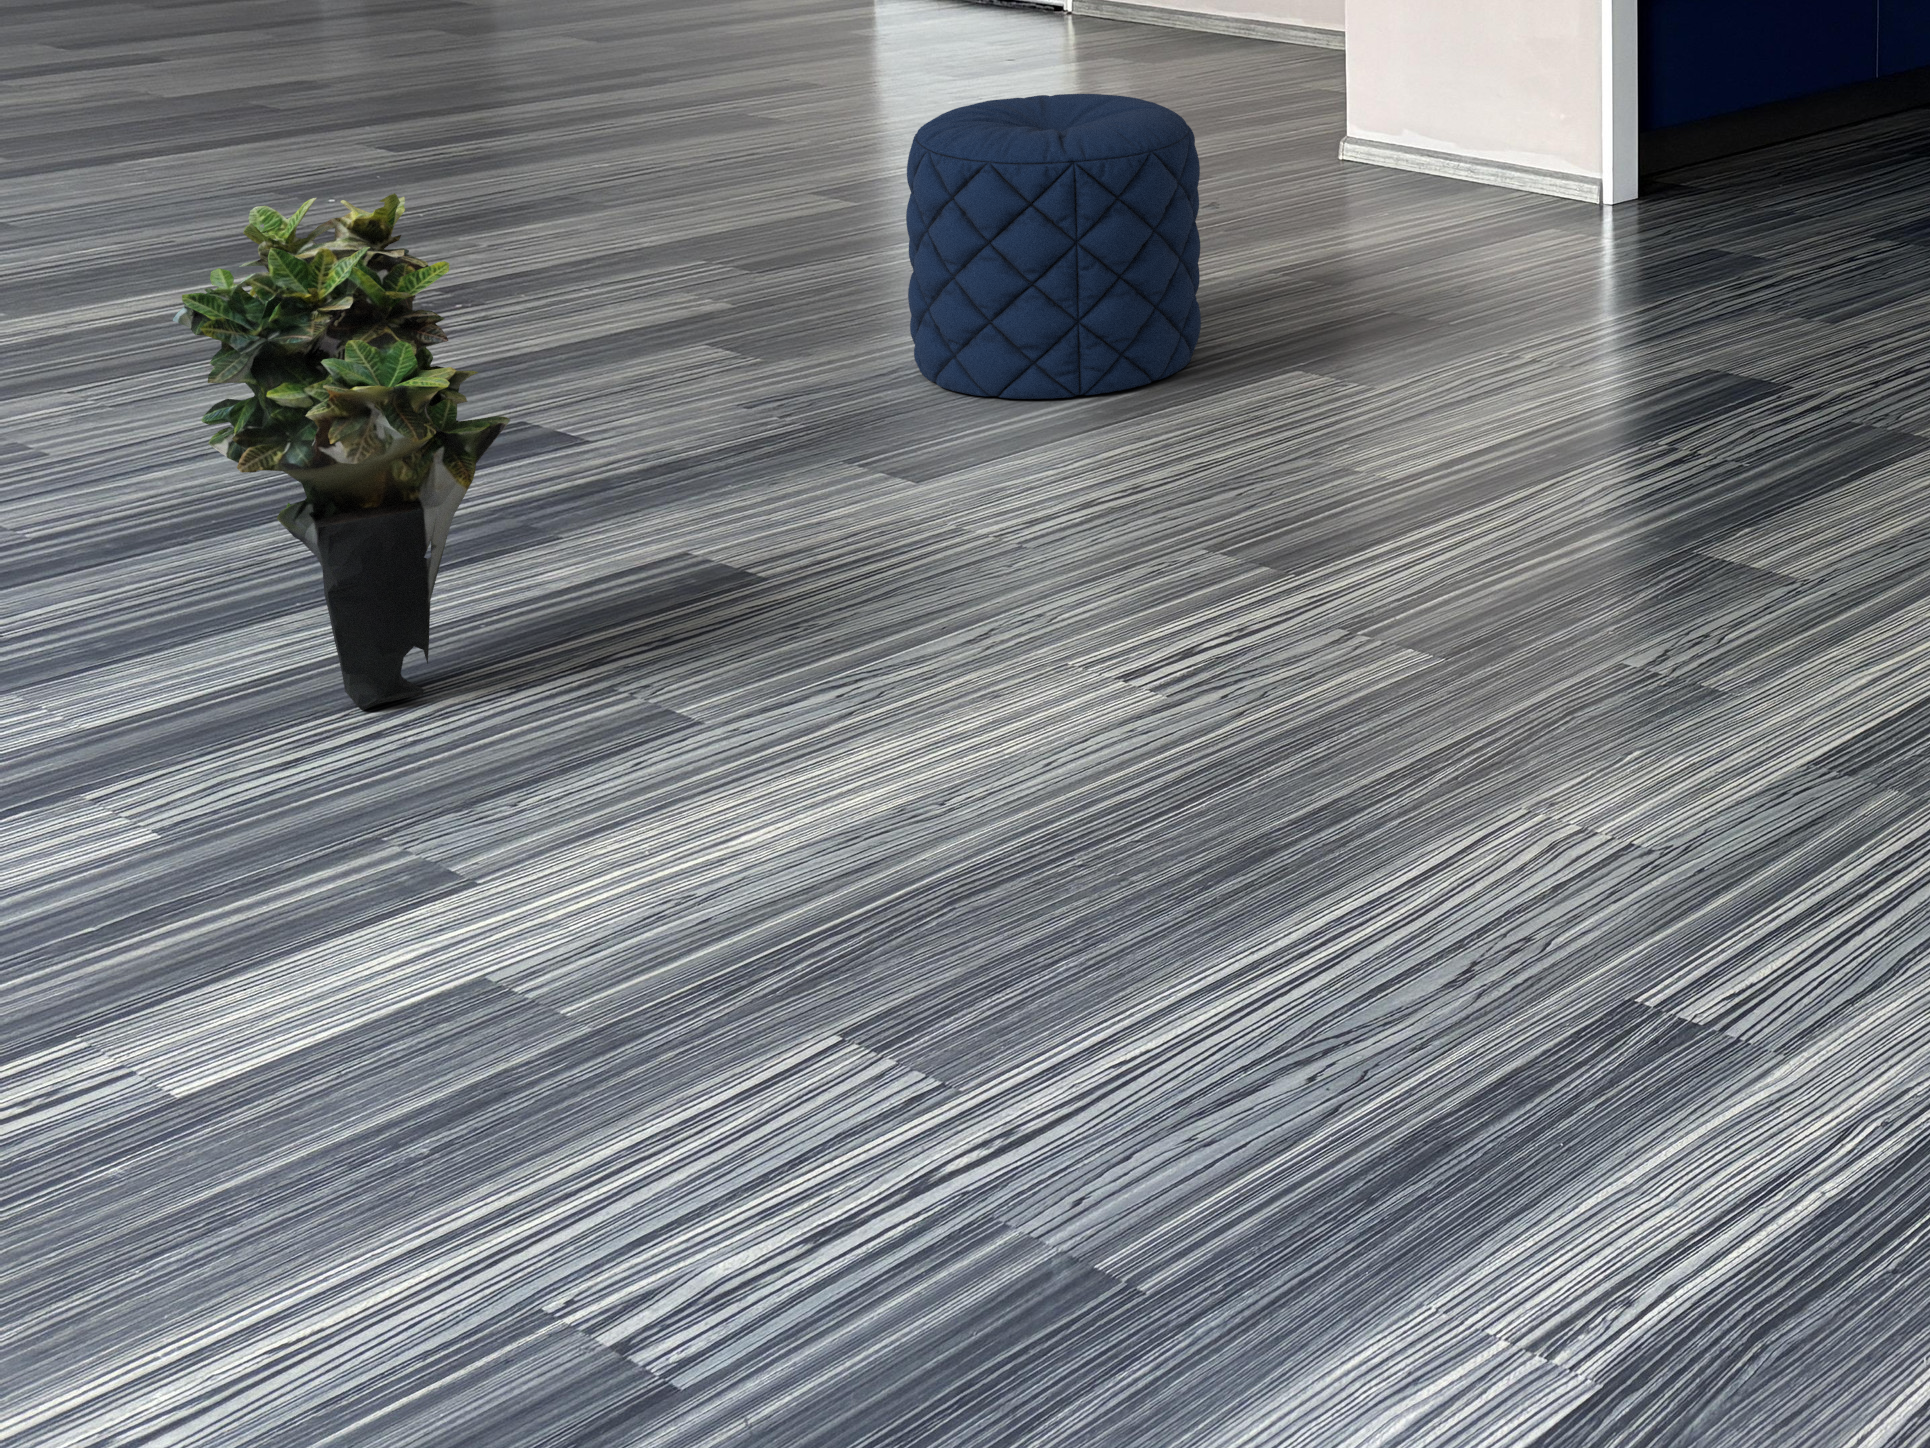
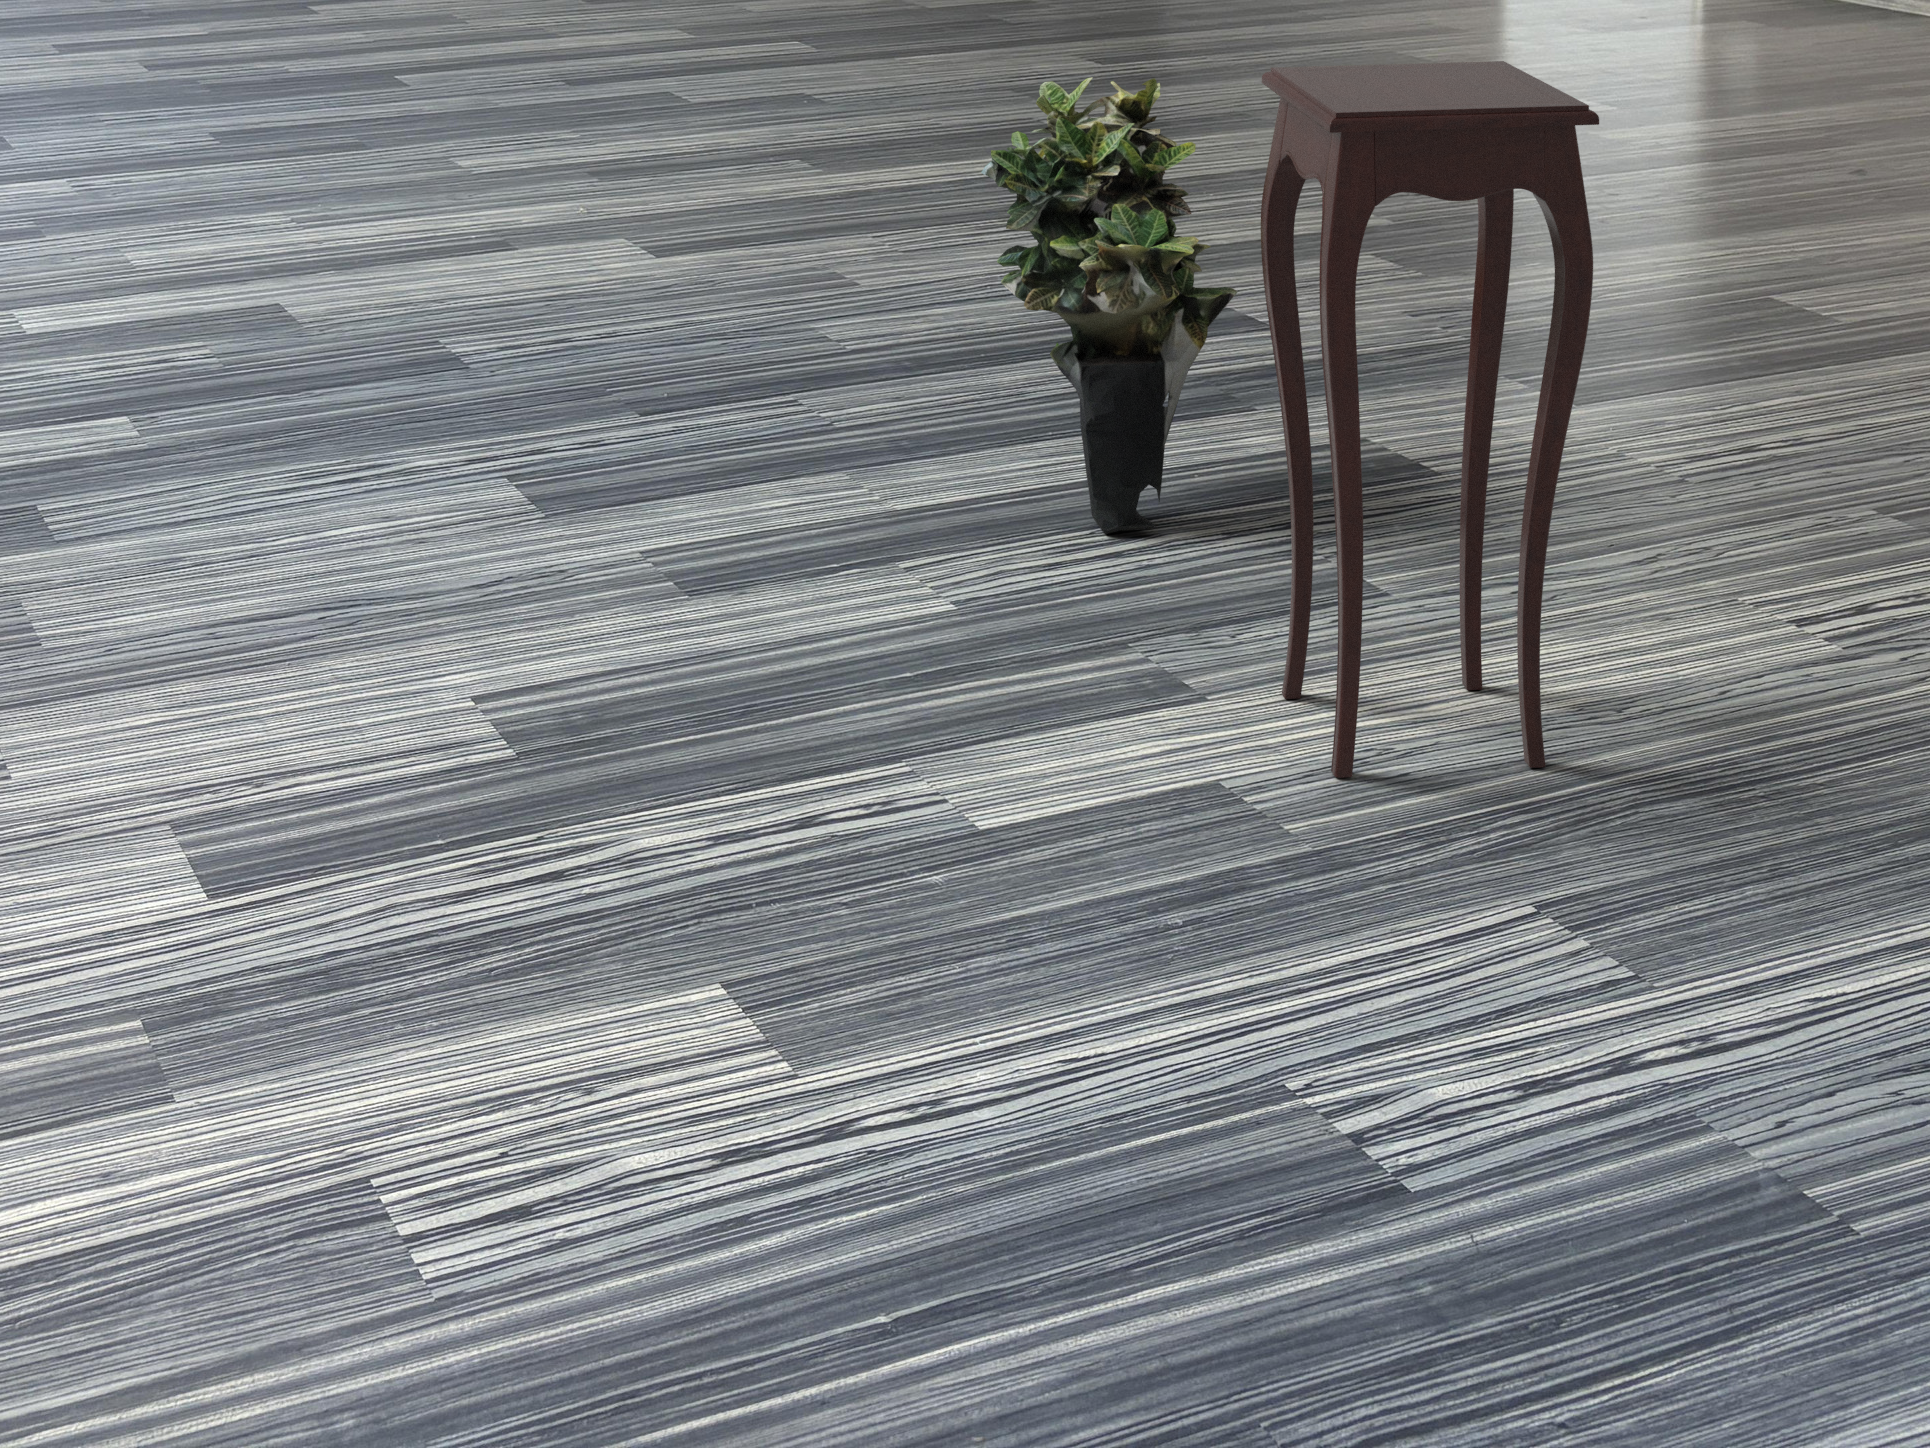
pouf: present [906,94,1201,399] -> none [1566,41,1869,345]
side table: none [495,160,873,942] -> present [1261,61,1599,778]

